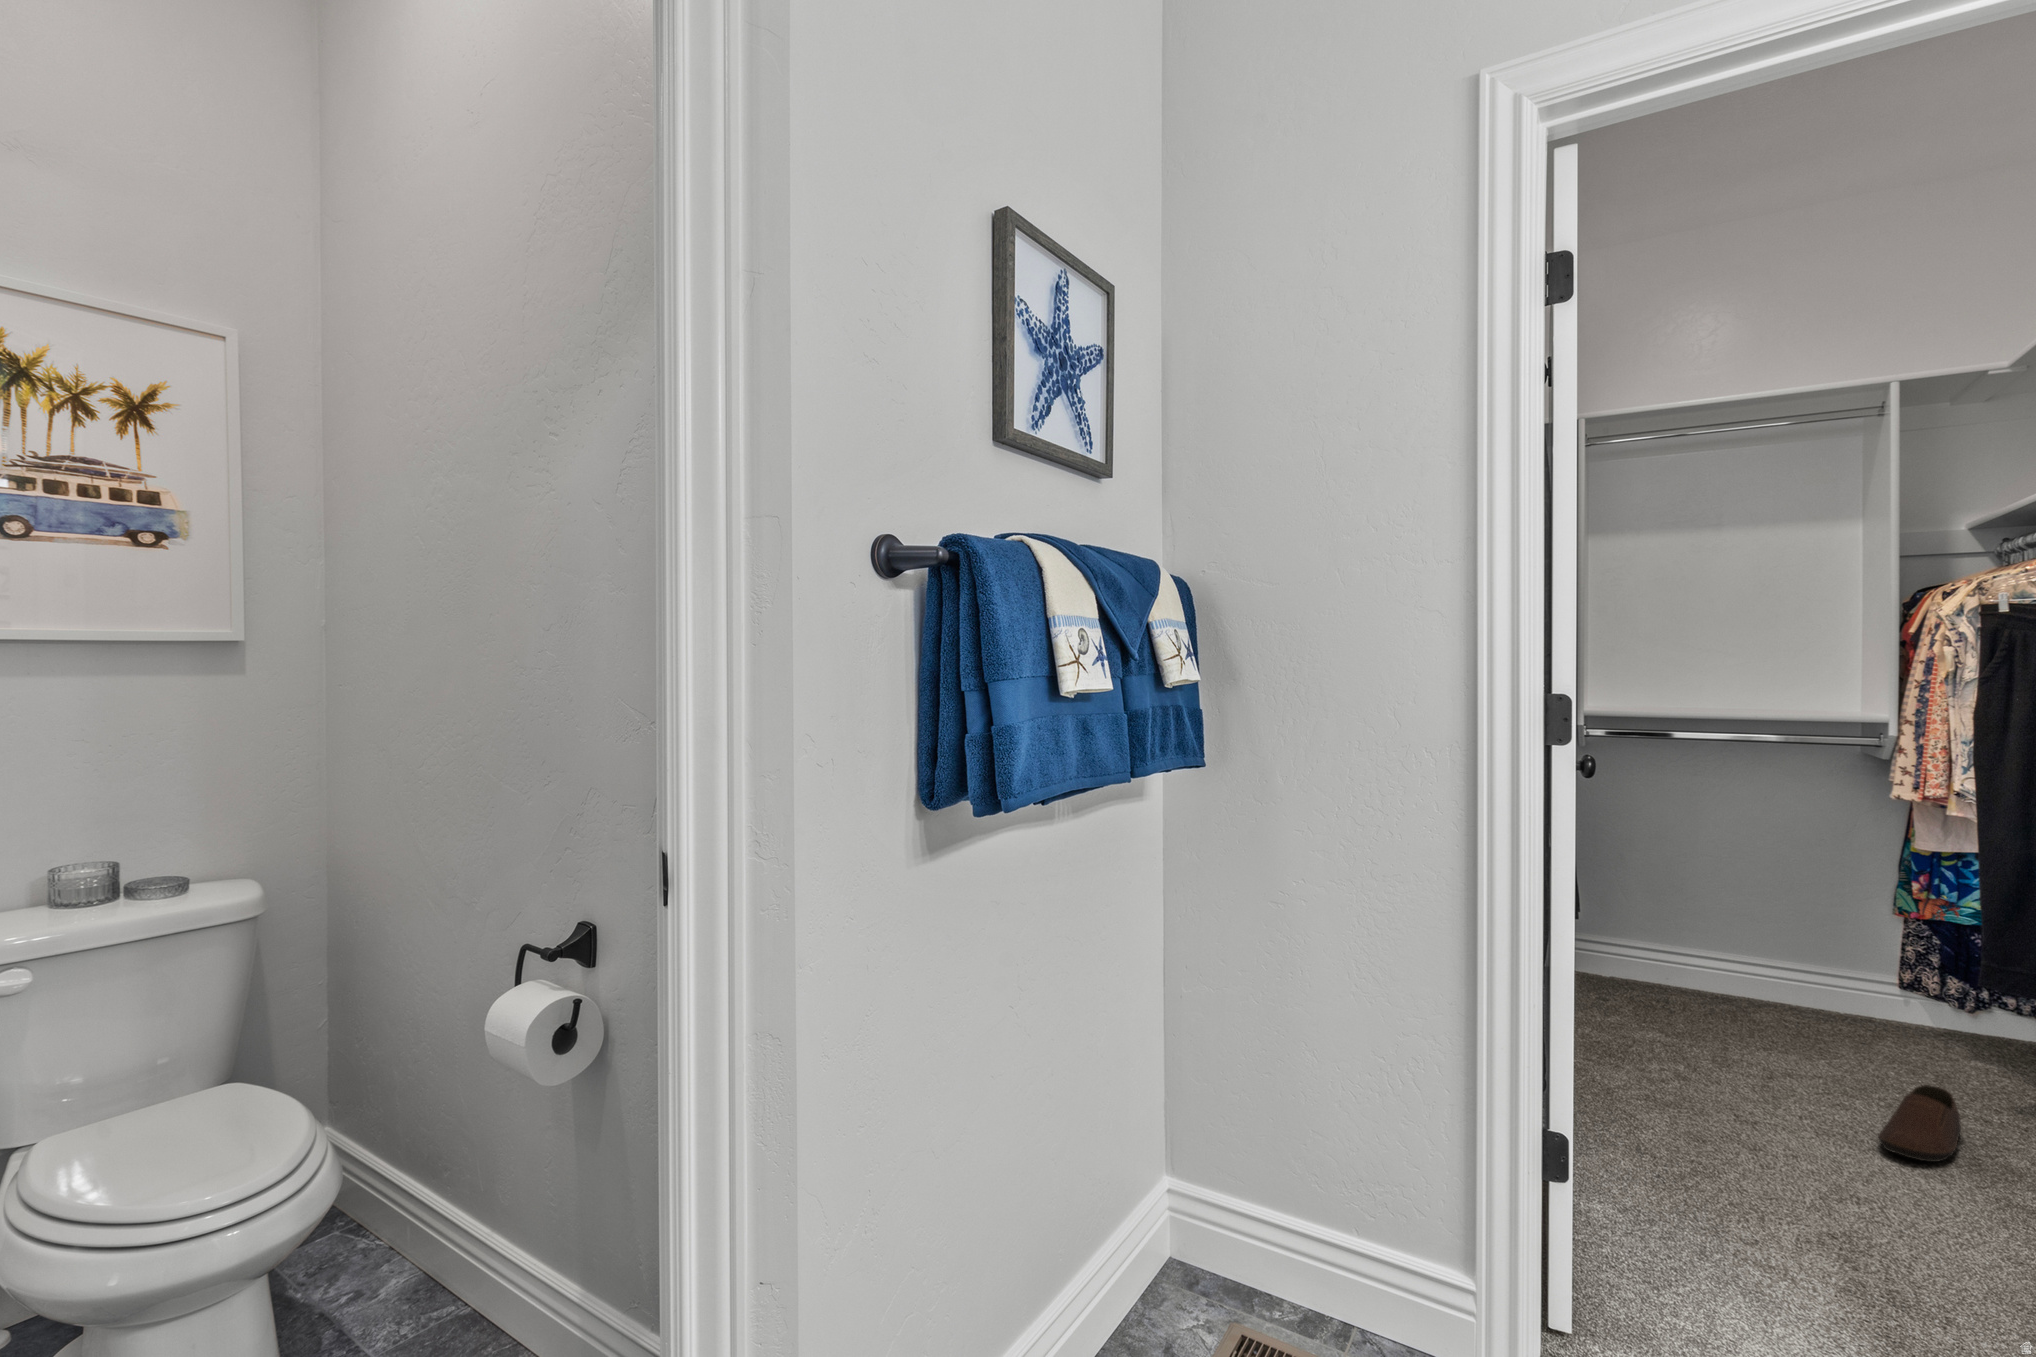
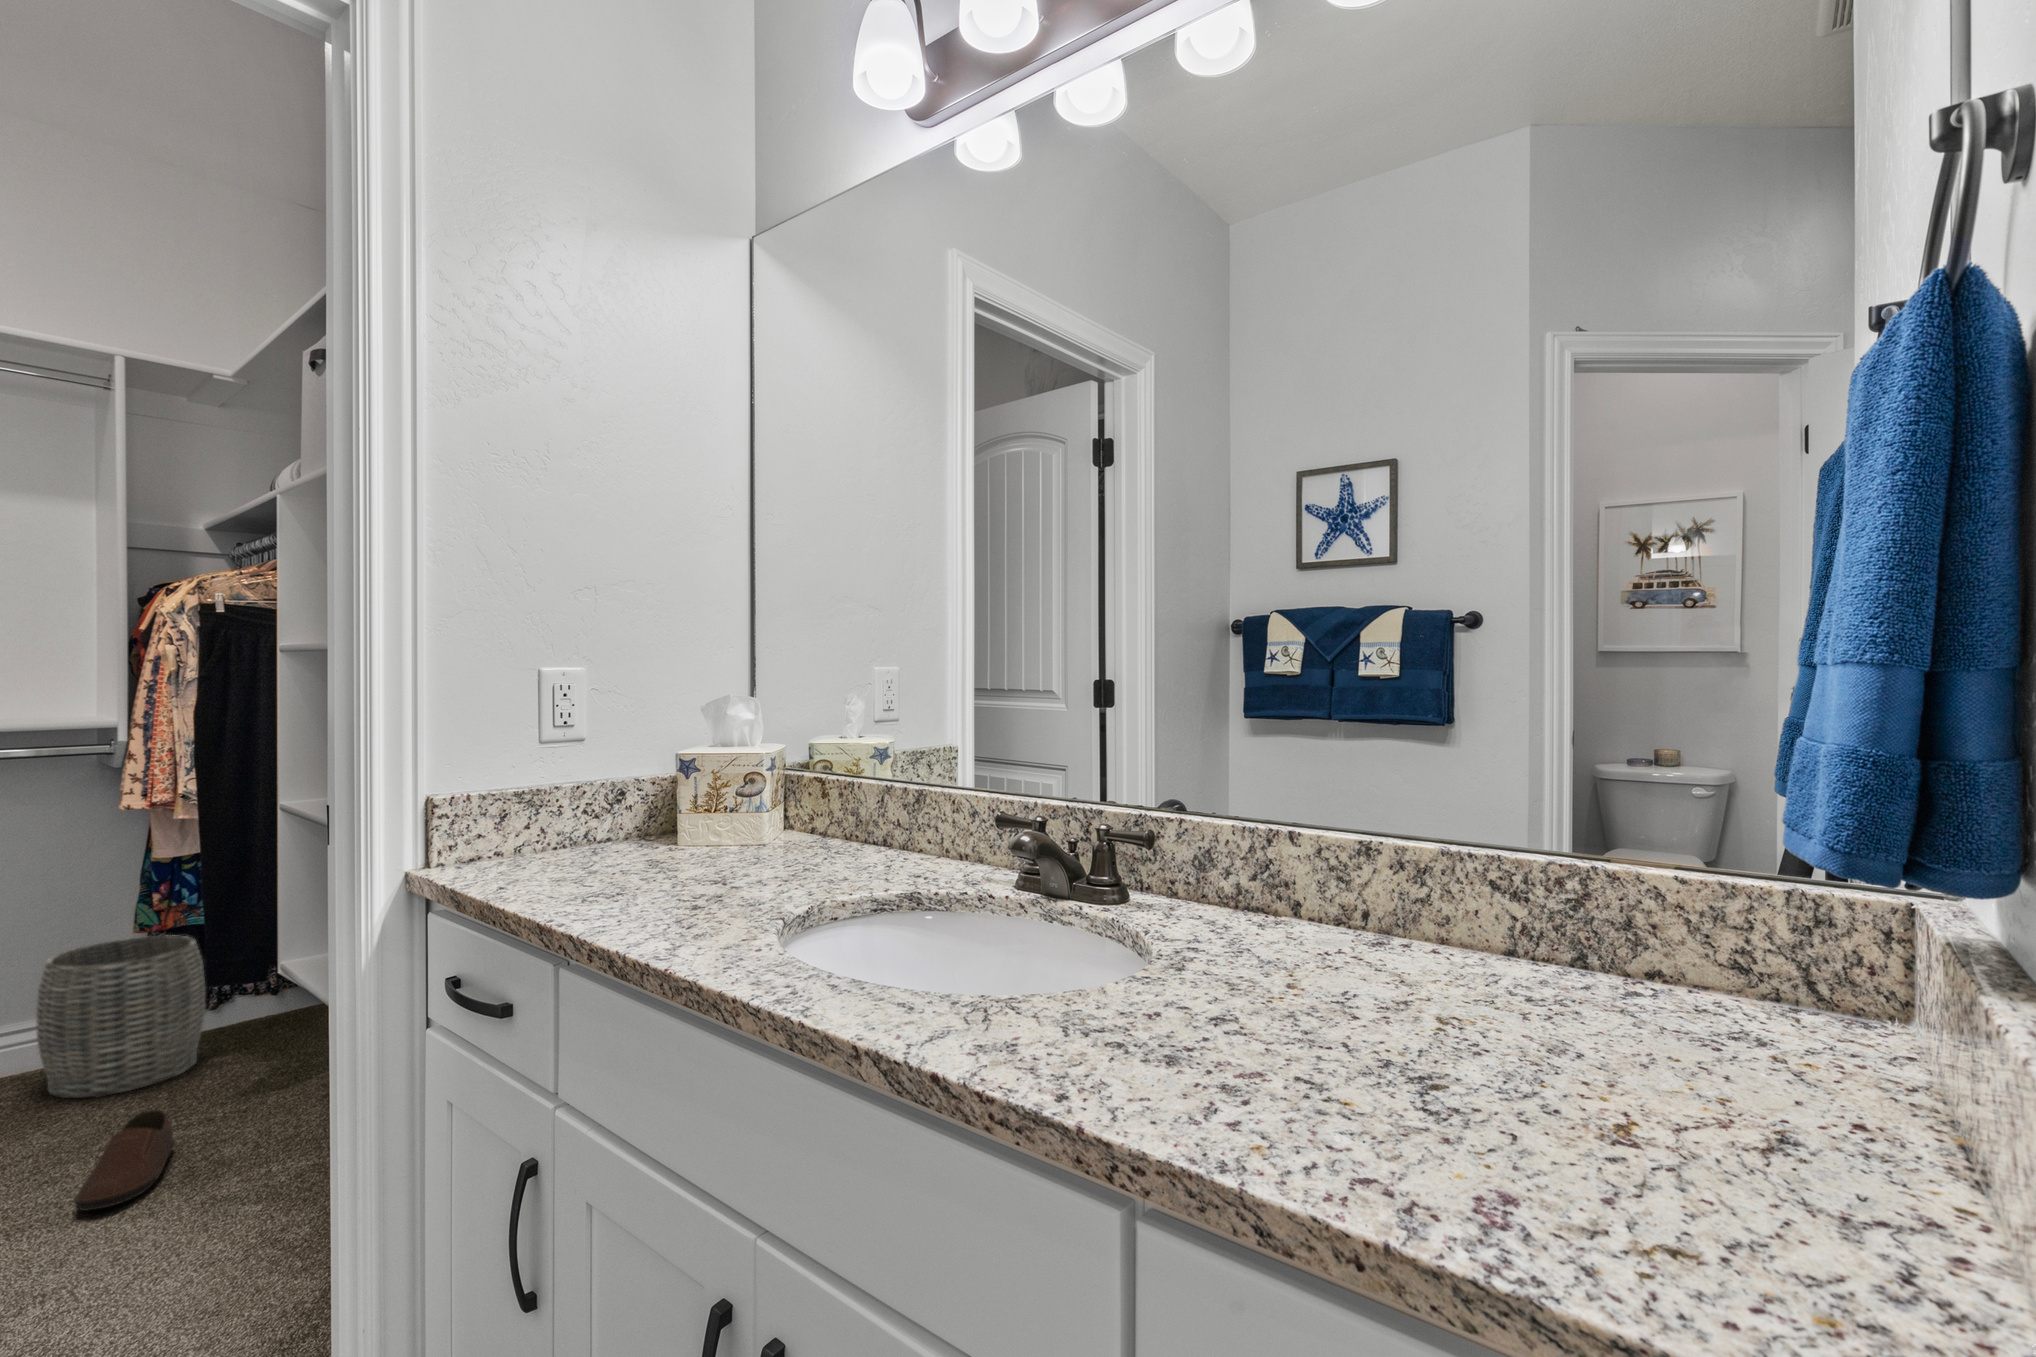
woven basket: none [1812,915,1968,1063] -> present [36,935,206,1098]

